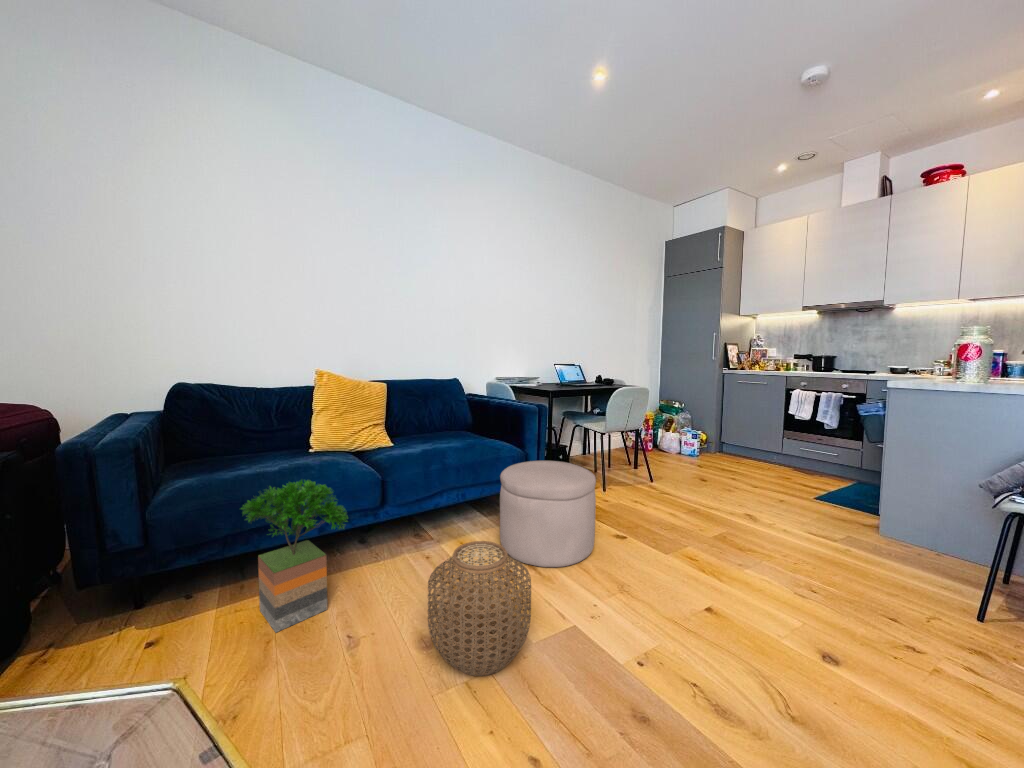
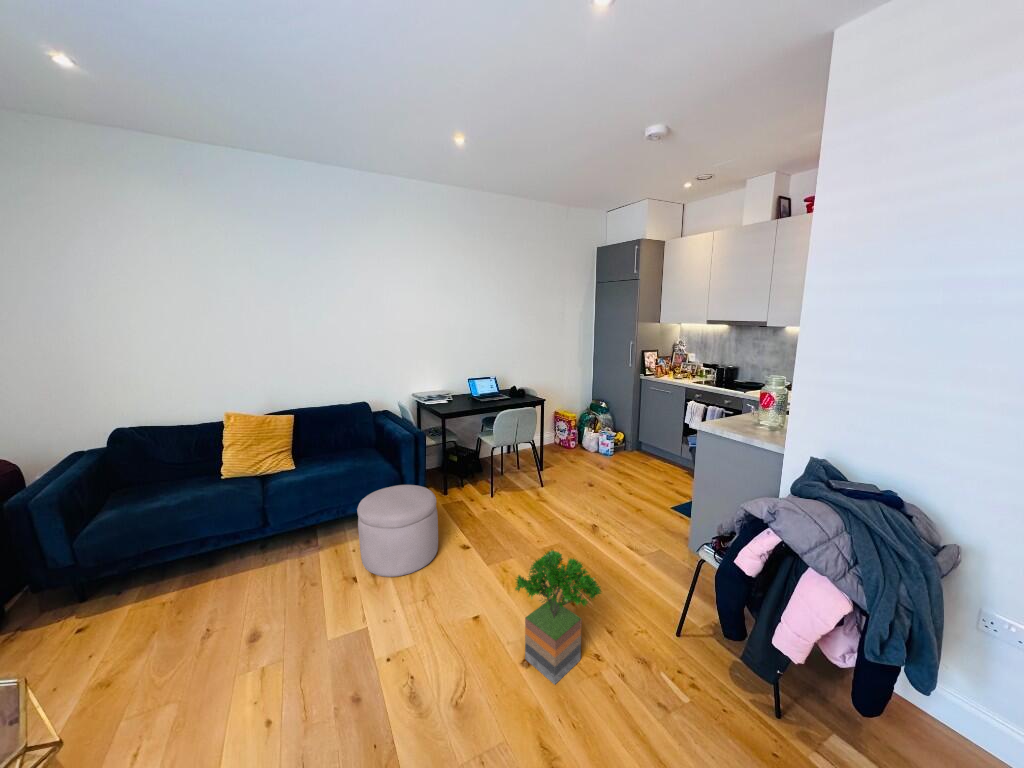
potted tree: present [241,480,348,632] -> present [515,550,601,684]
woven basket: present [428,541,531,676] -> none [235,573,321,666]

